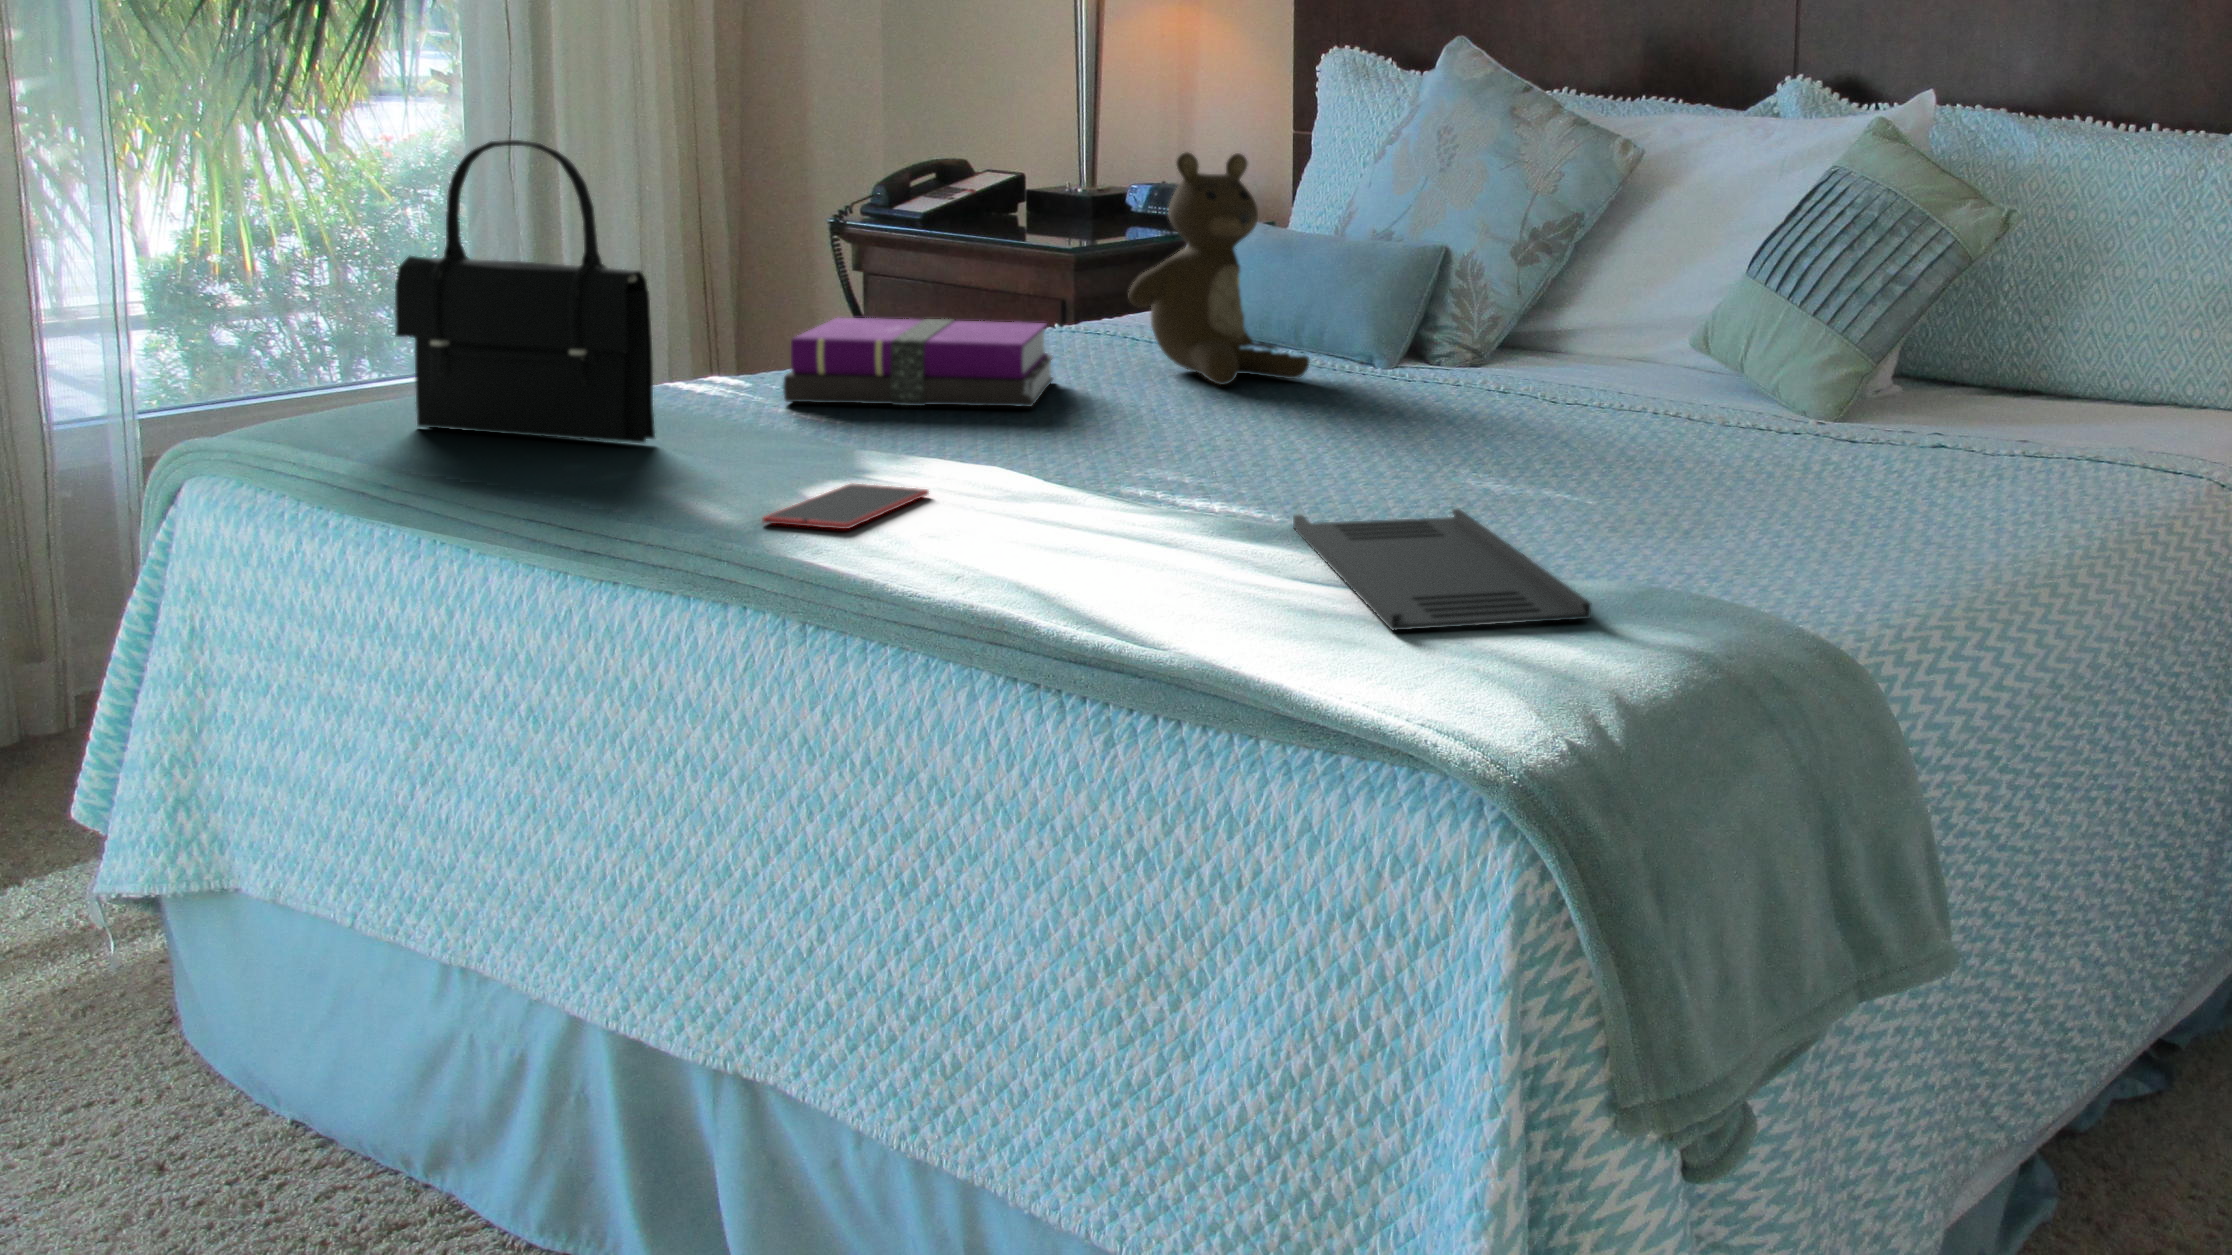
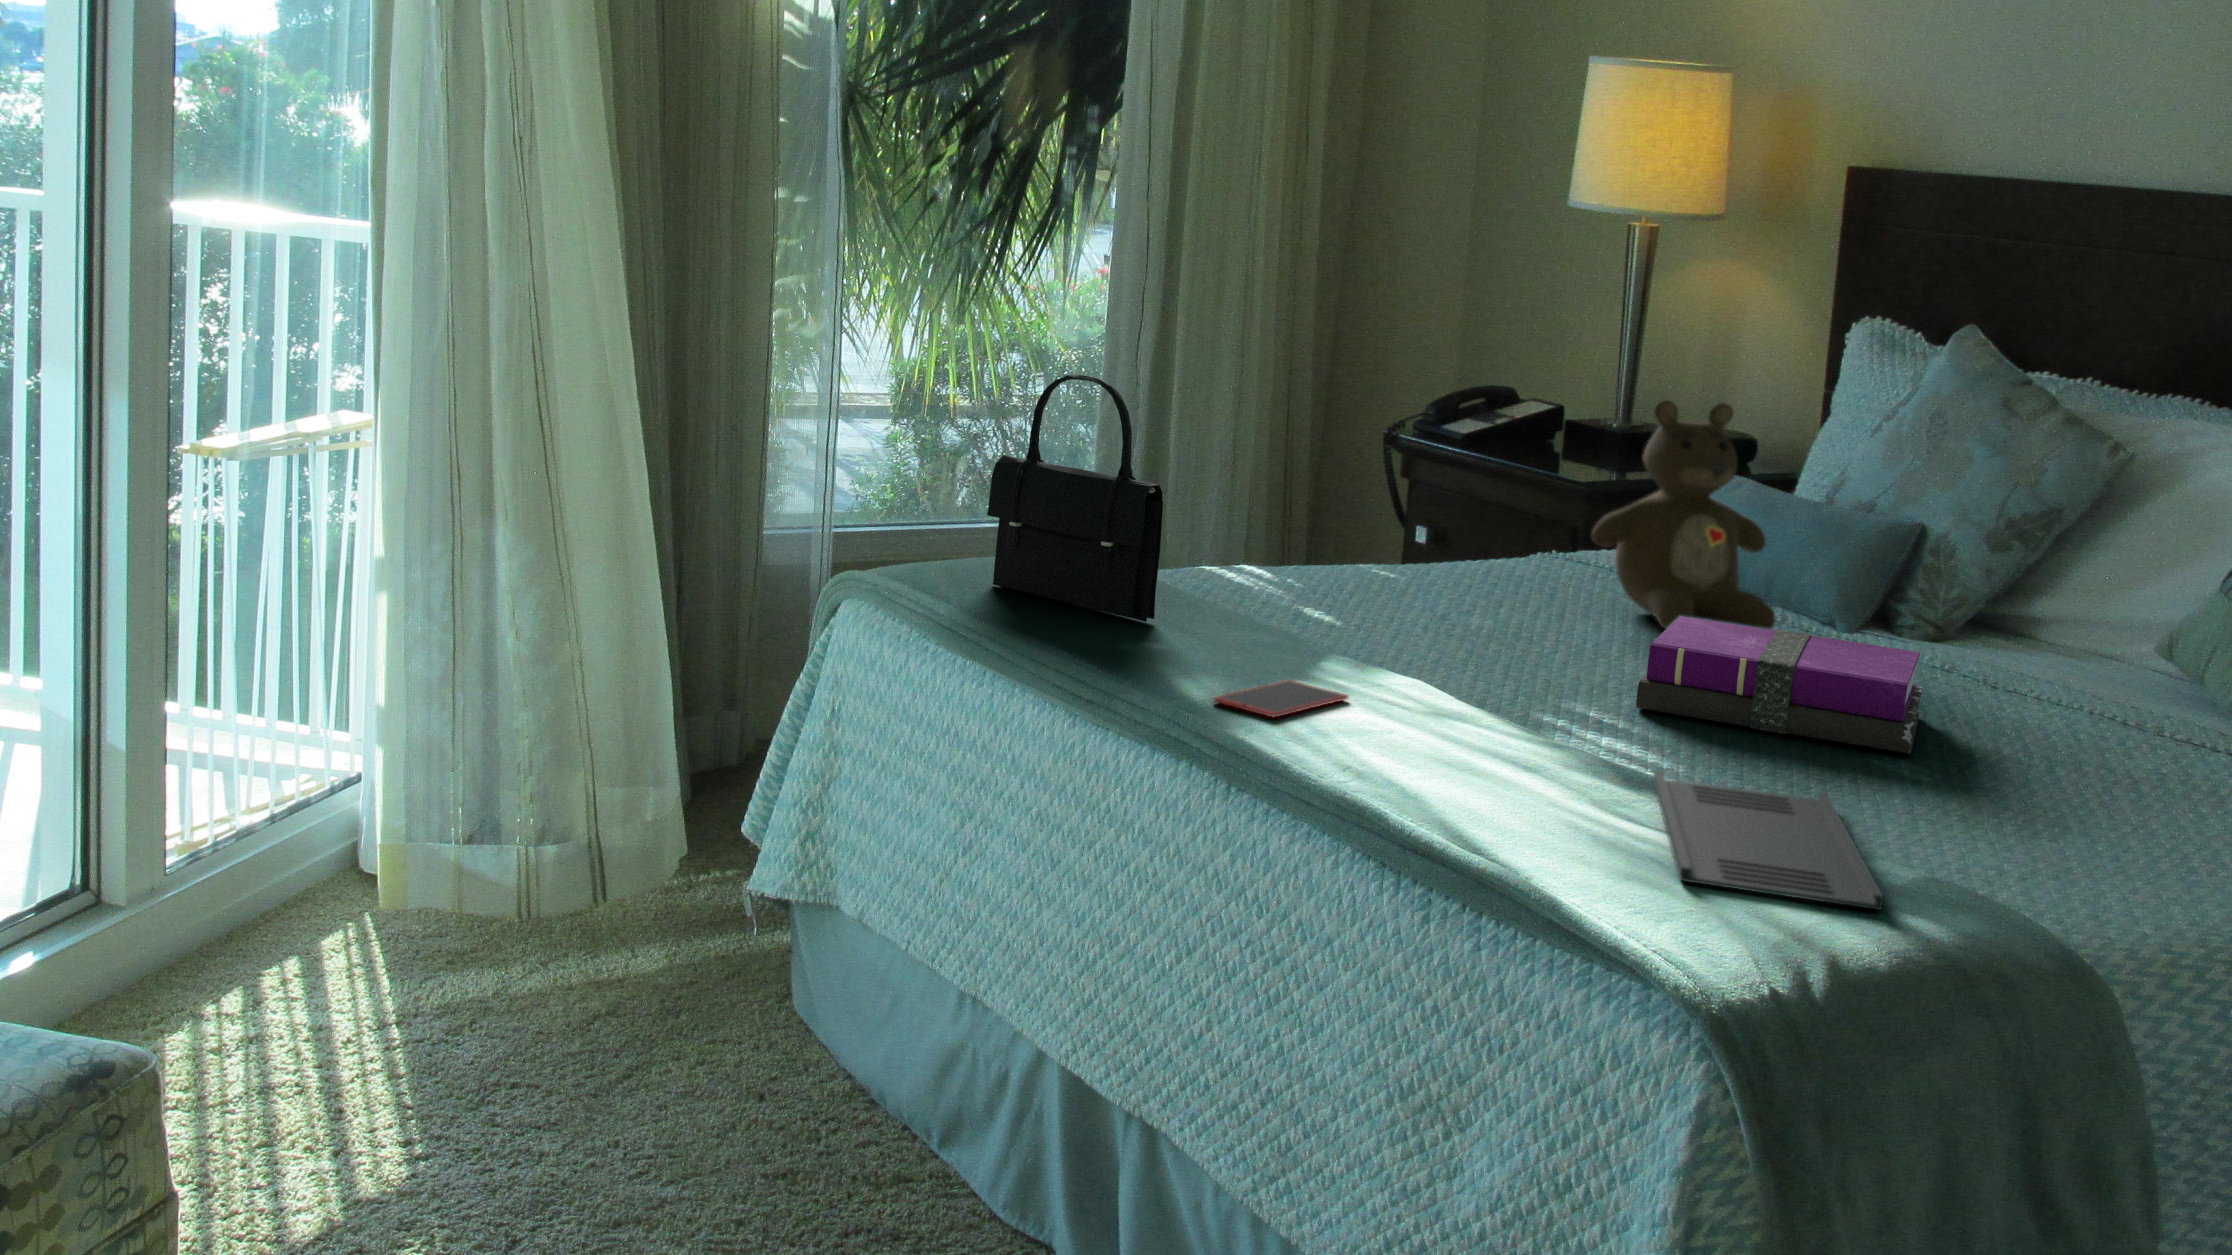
notebook: present [783,317,1053,407] -> present [1636,616,1923,754]

